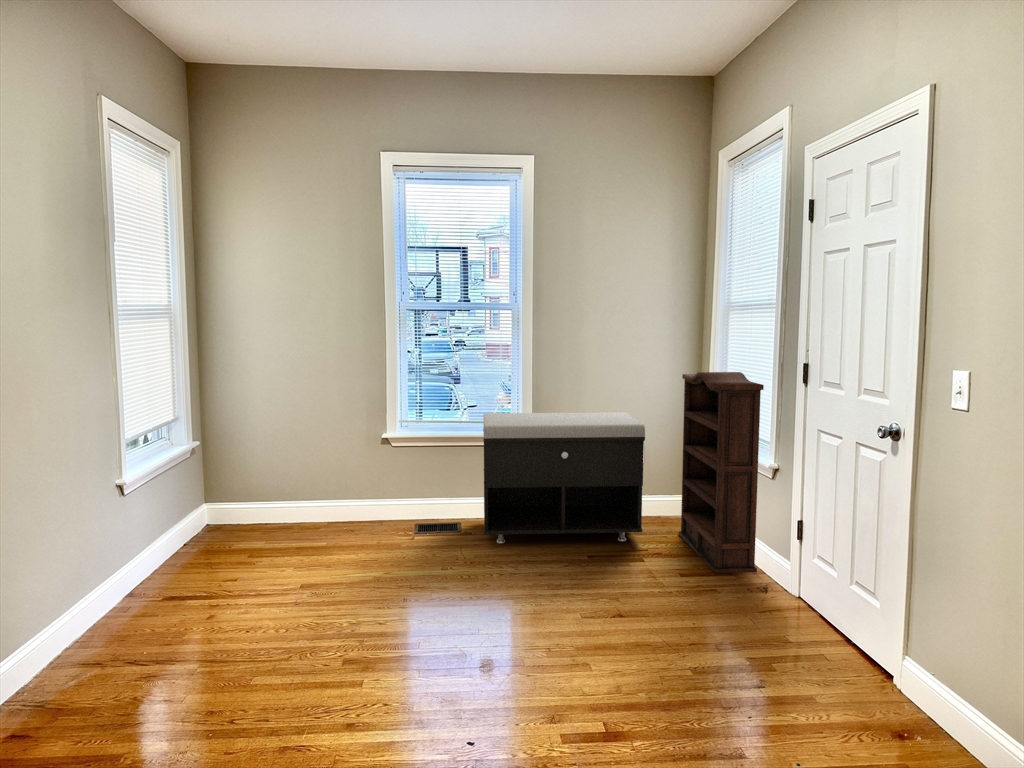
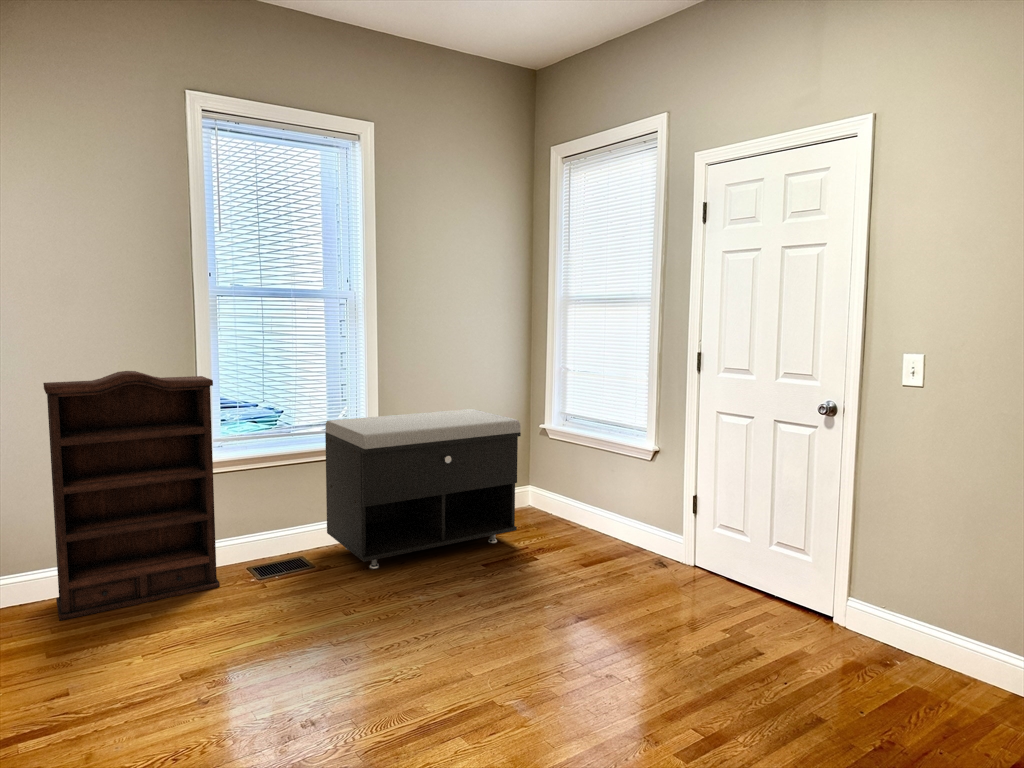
bookshelf: present [679,372,764,573] -> present [43,371,220,621]

